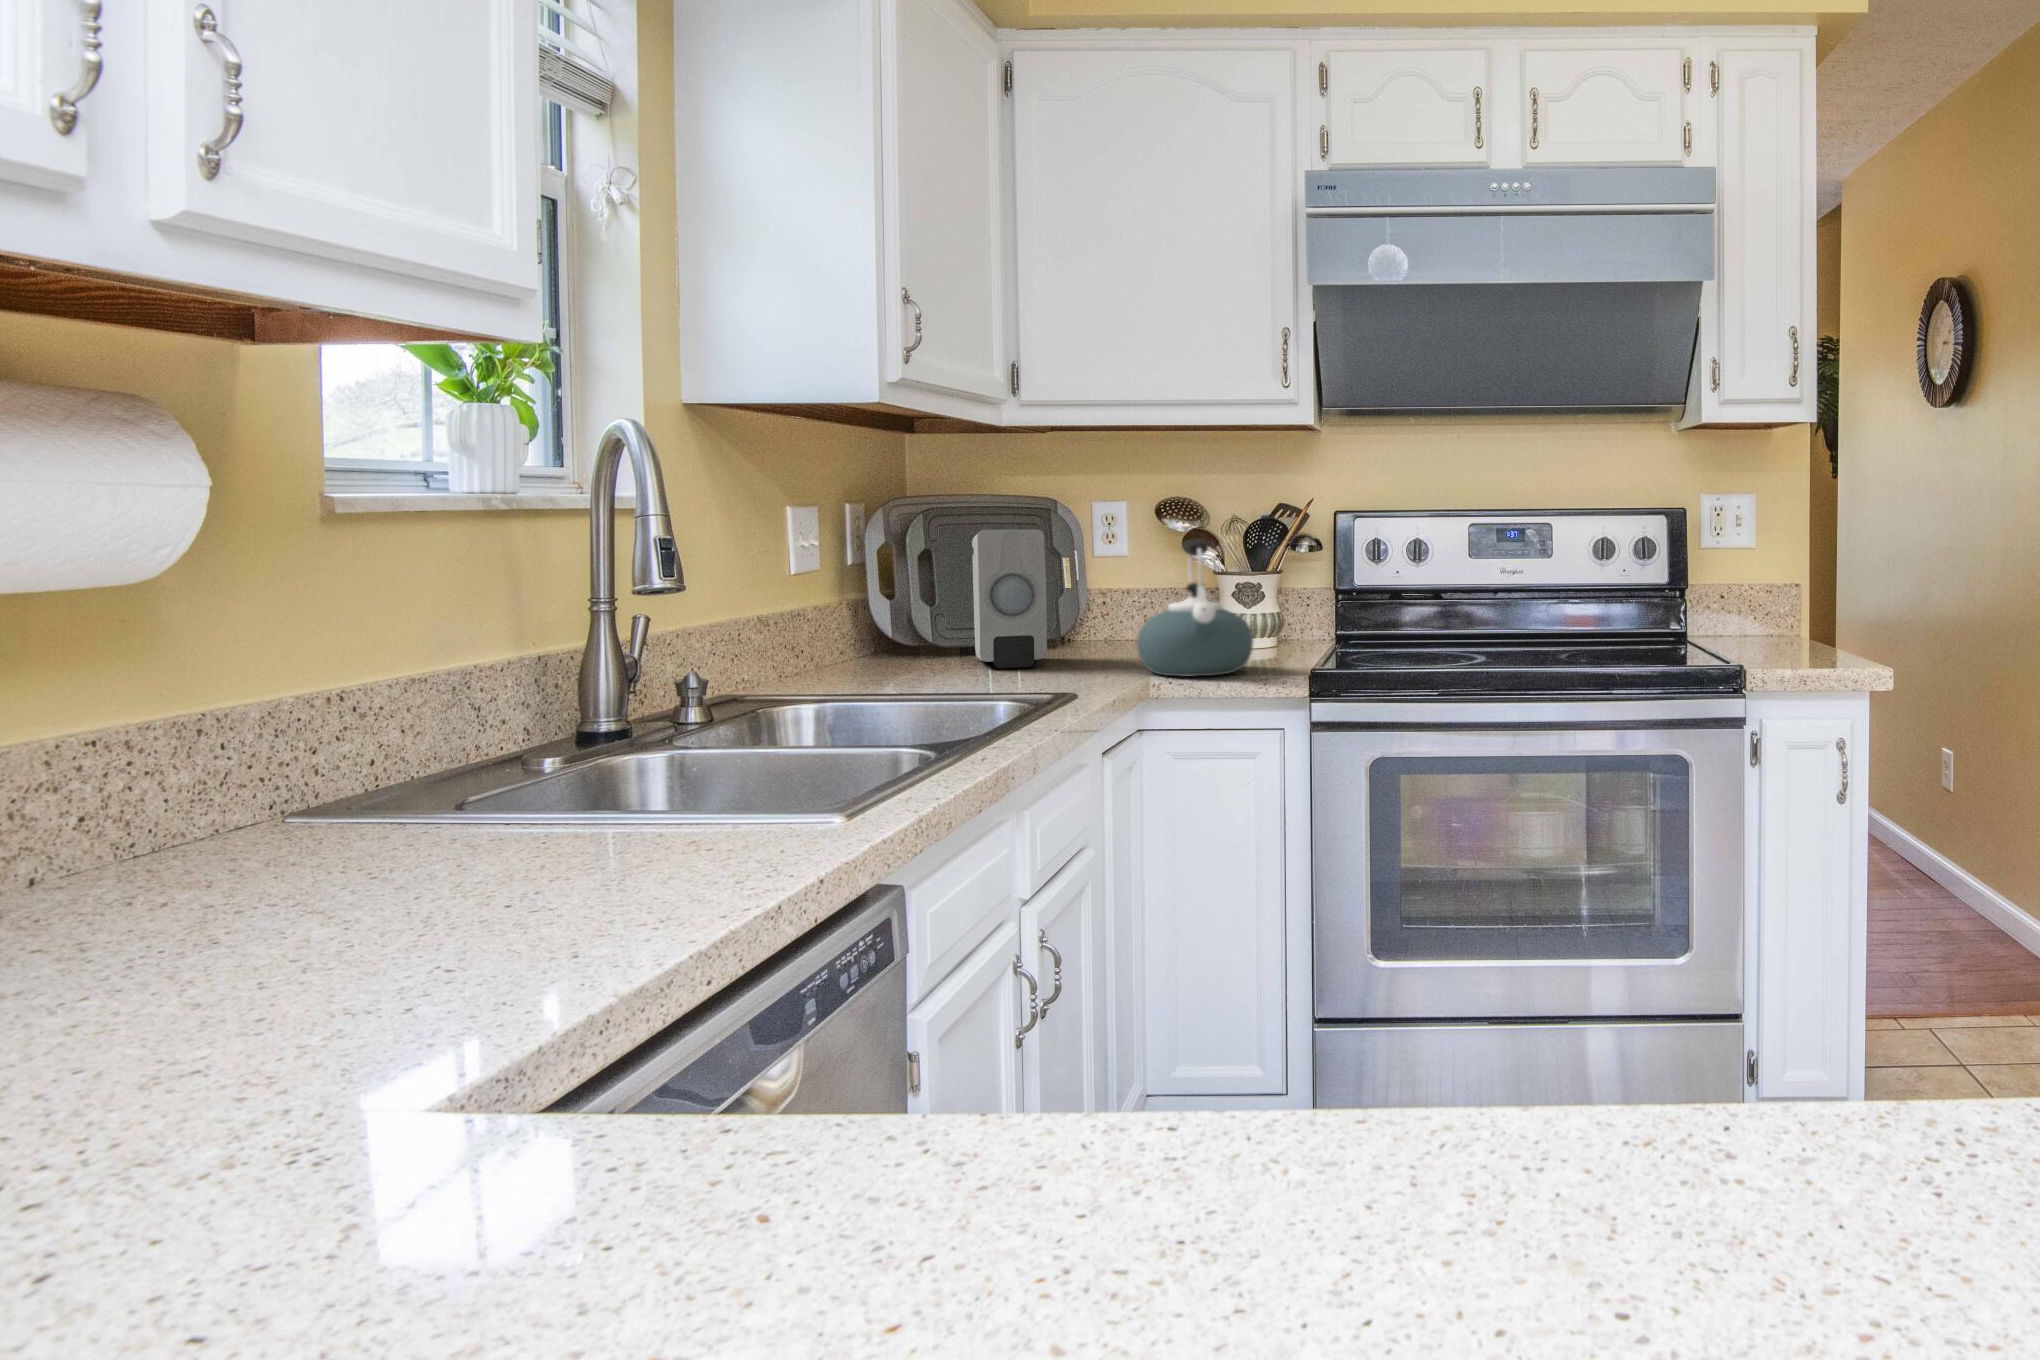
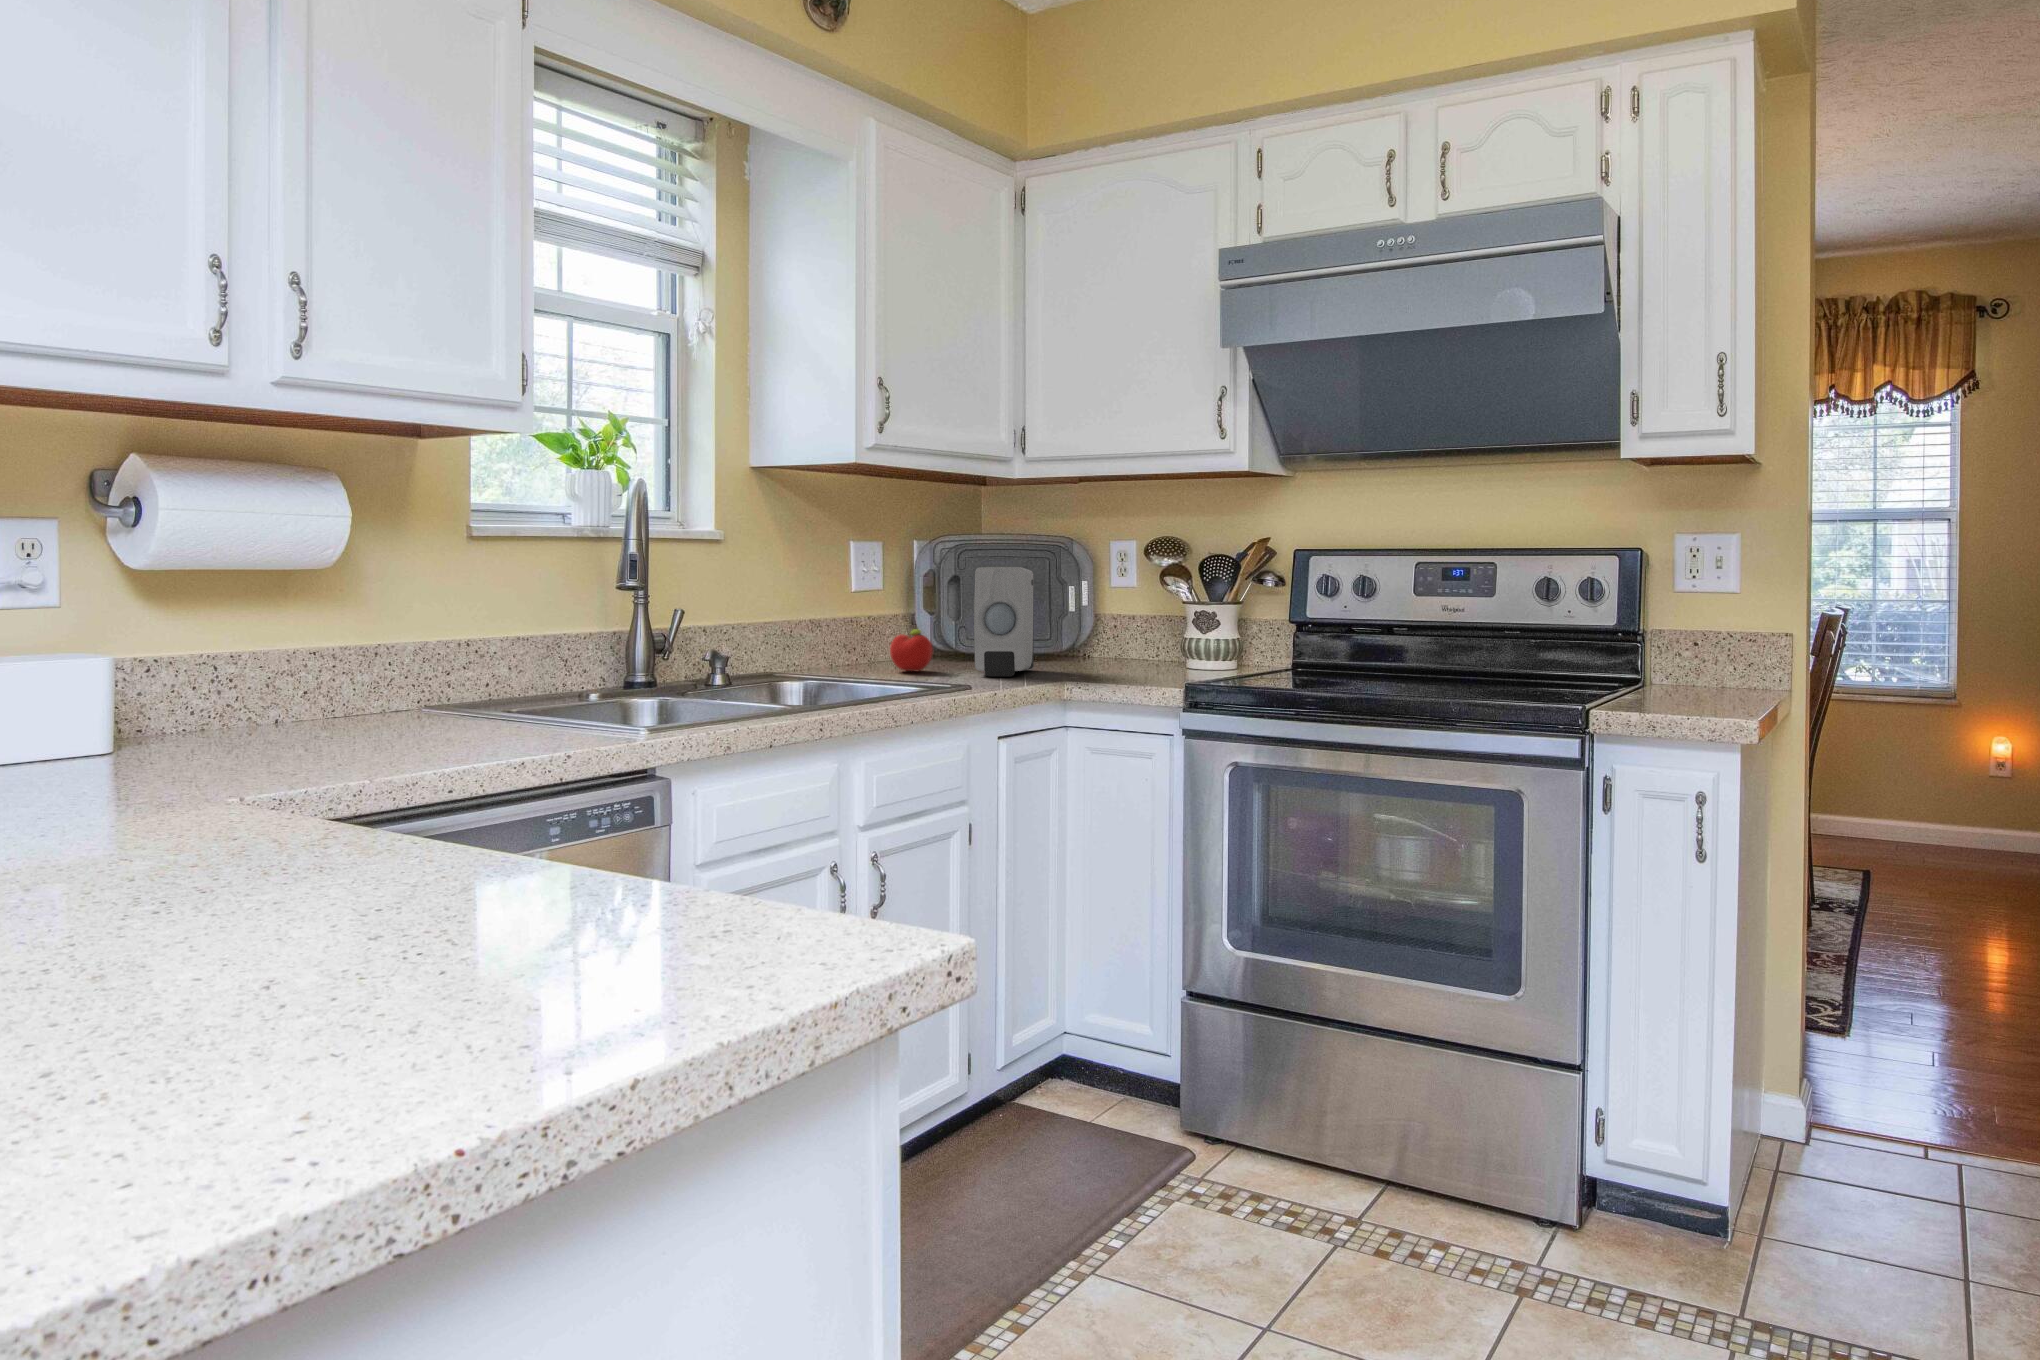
kettle: present [1137,540,1253,676] -> none [1081,577,1176,691]
fruit: none [849,612,911,668] -> present [890,629,933,671]

